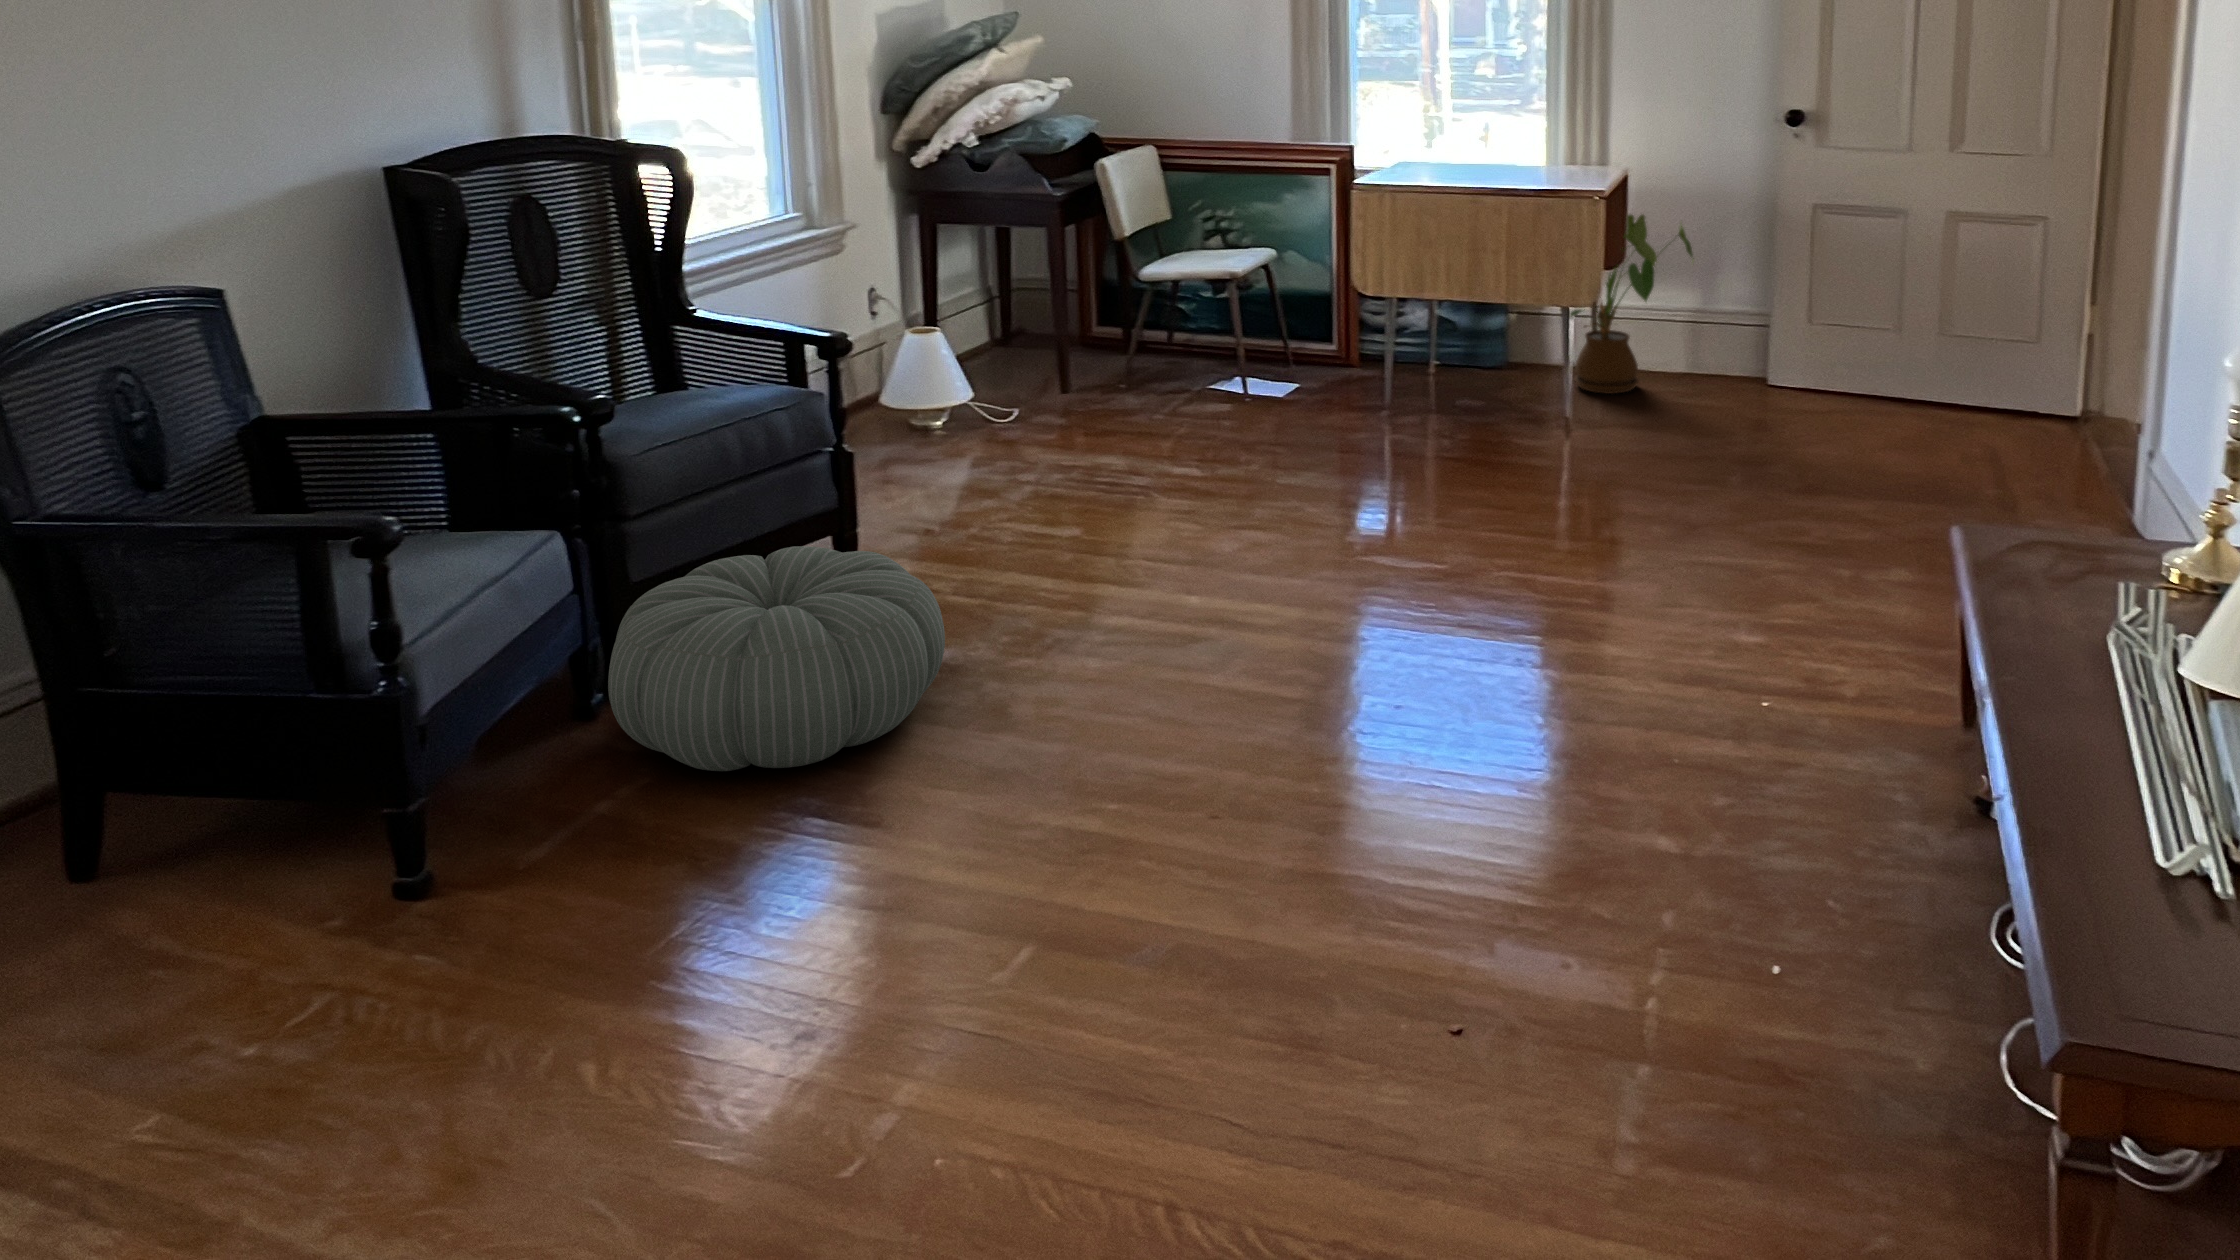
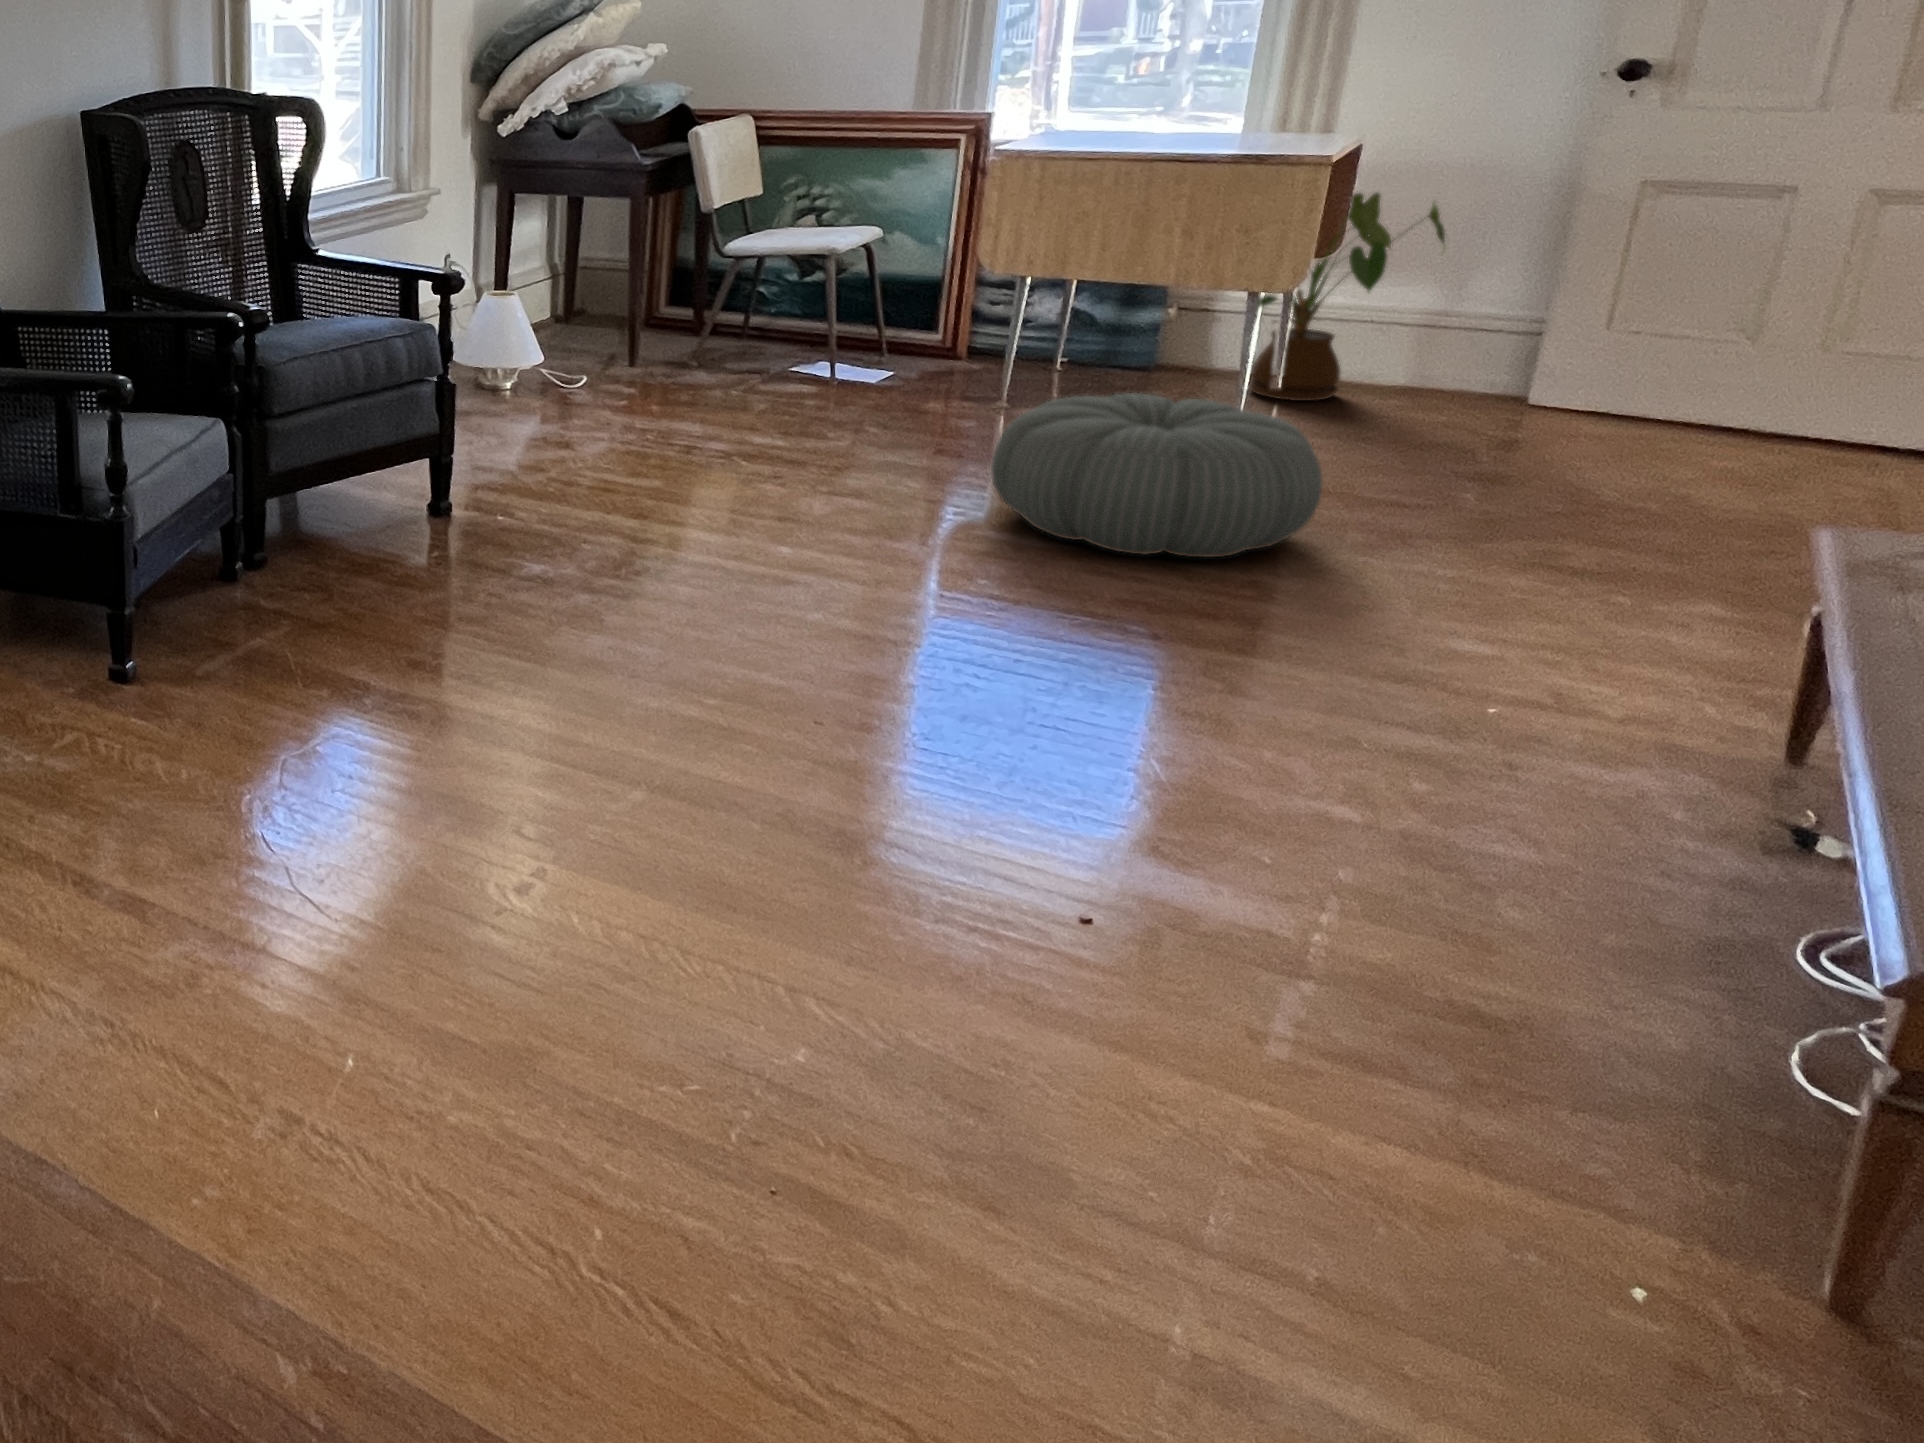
pouf: present [608,546,945,771] -> present [991,393,1322,557]

